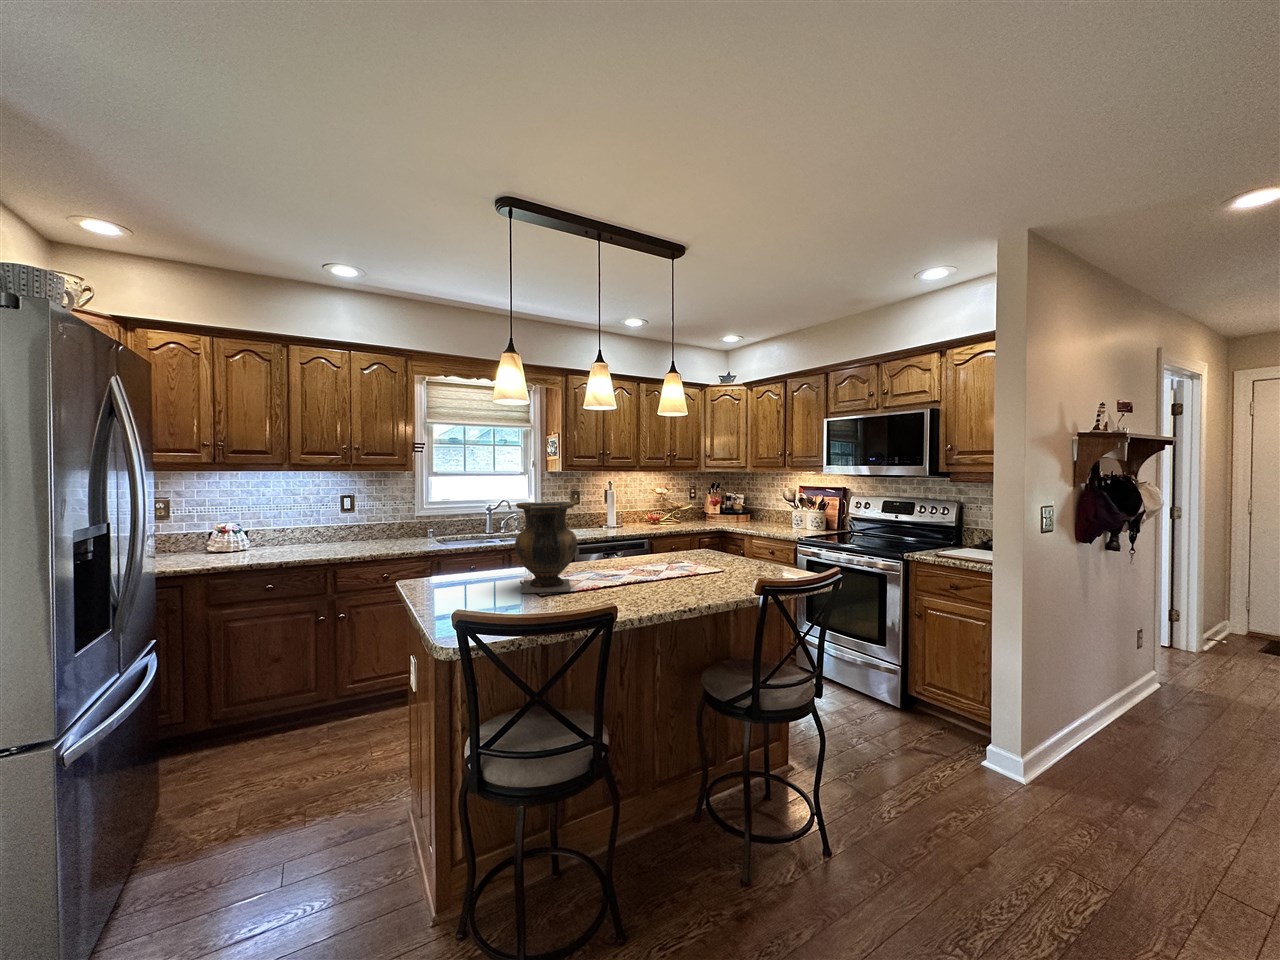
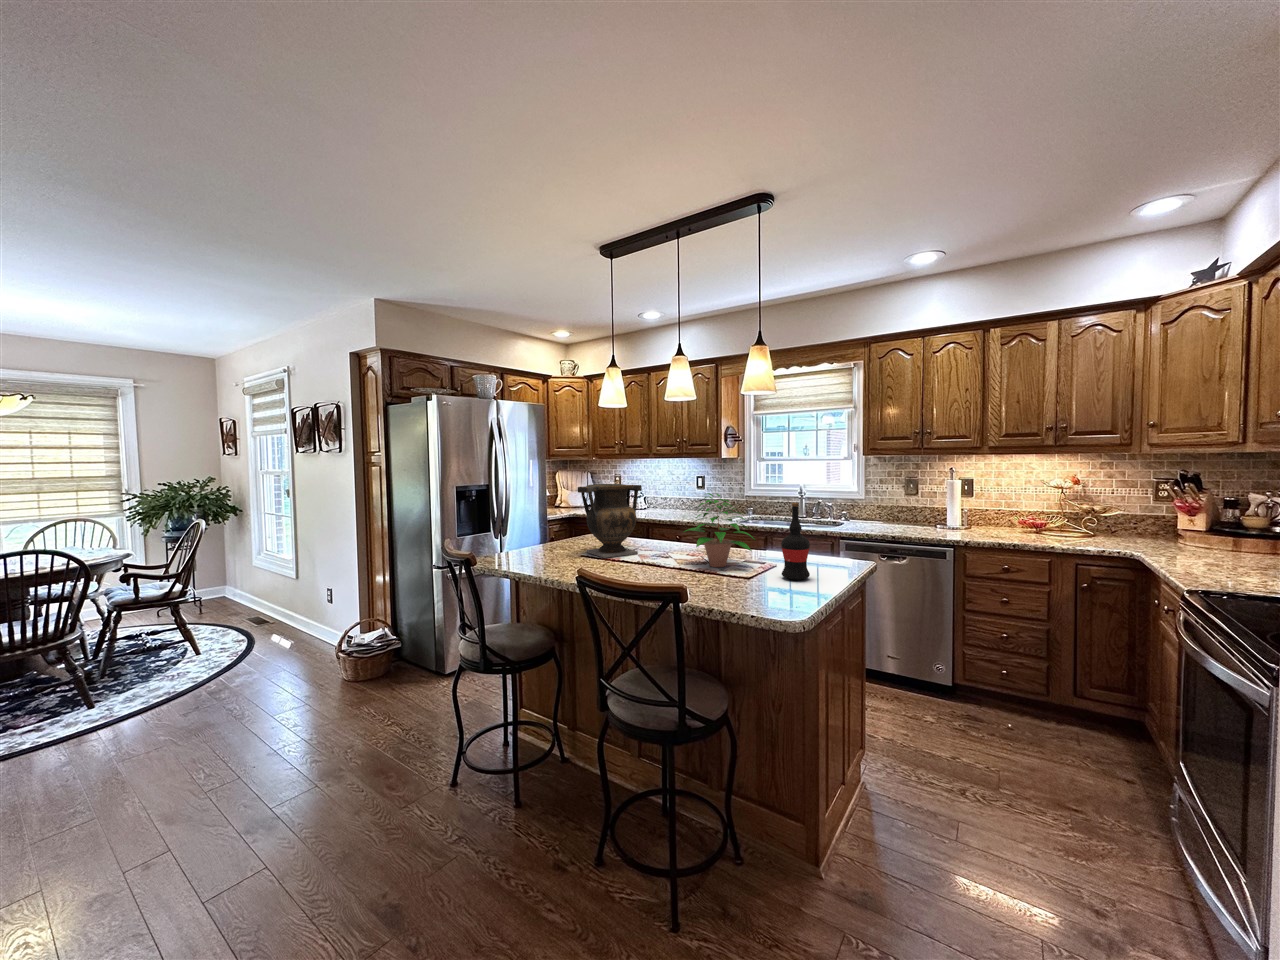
potted plant: none [632,505,697,574] -> present [684,493,756,567]
wine bottle: none [720,507,741,567] -> present [781,503,810,580]

